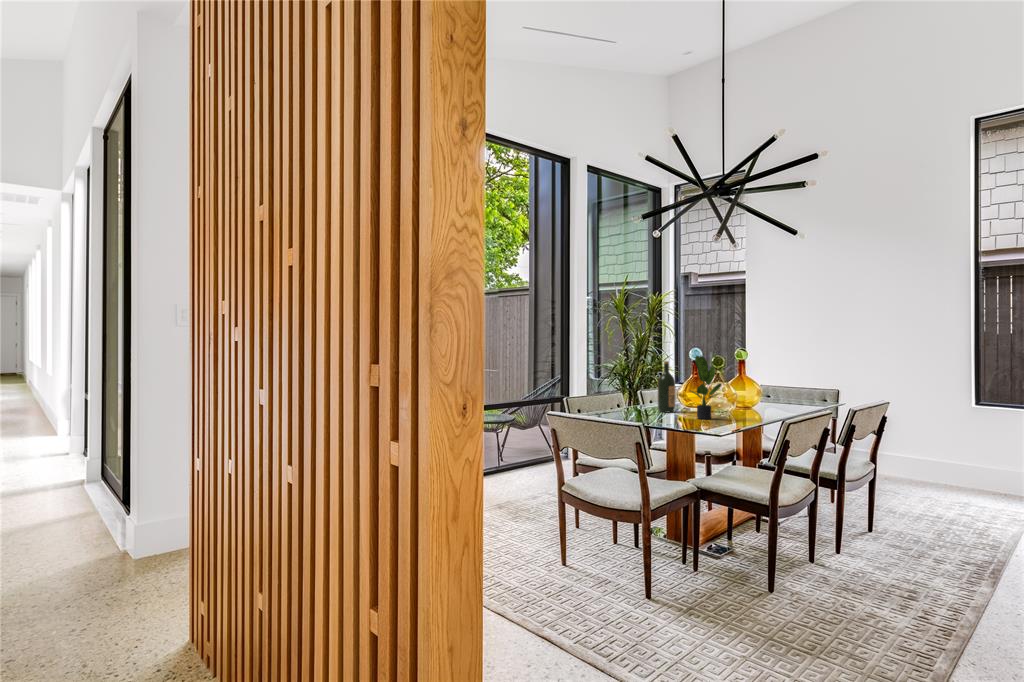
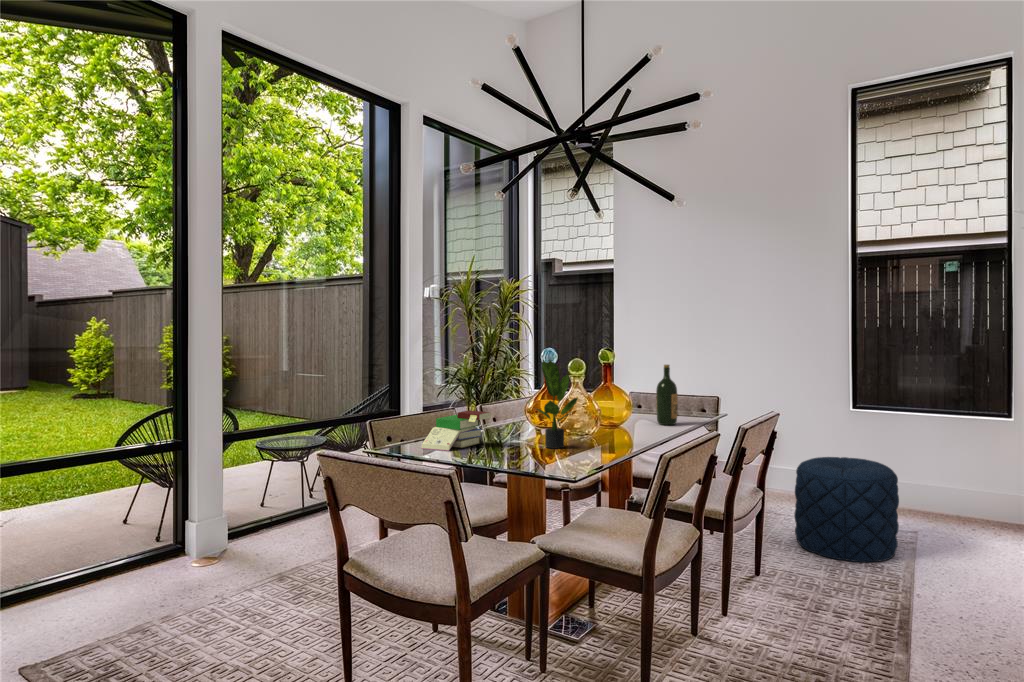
wine bottle: present [658,361,676,412] -> present [656,365,678,425]
book: none [606,391,656,418] -> present [421,411,491,451]
pouf: none [909,443,1007,530] -> present [794,457,899,562]

